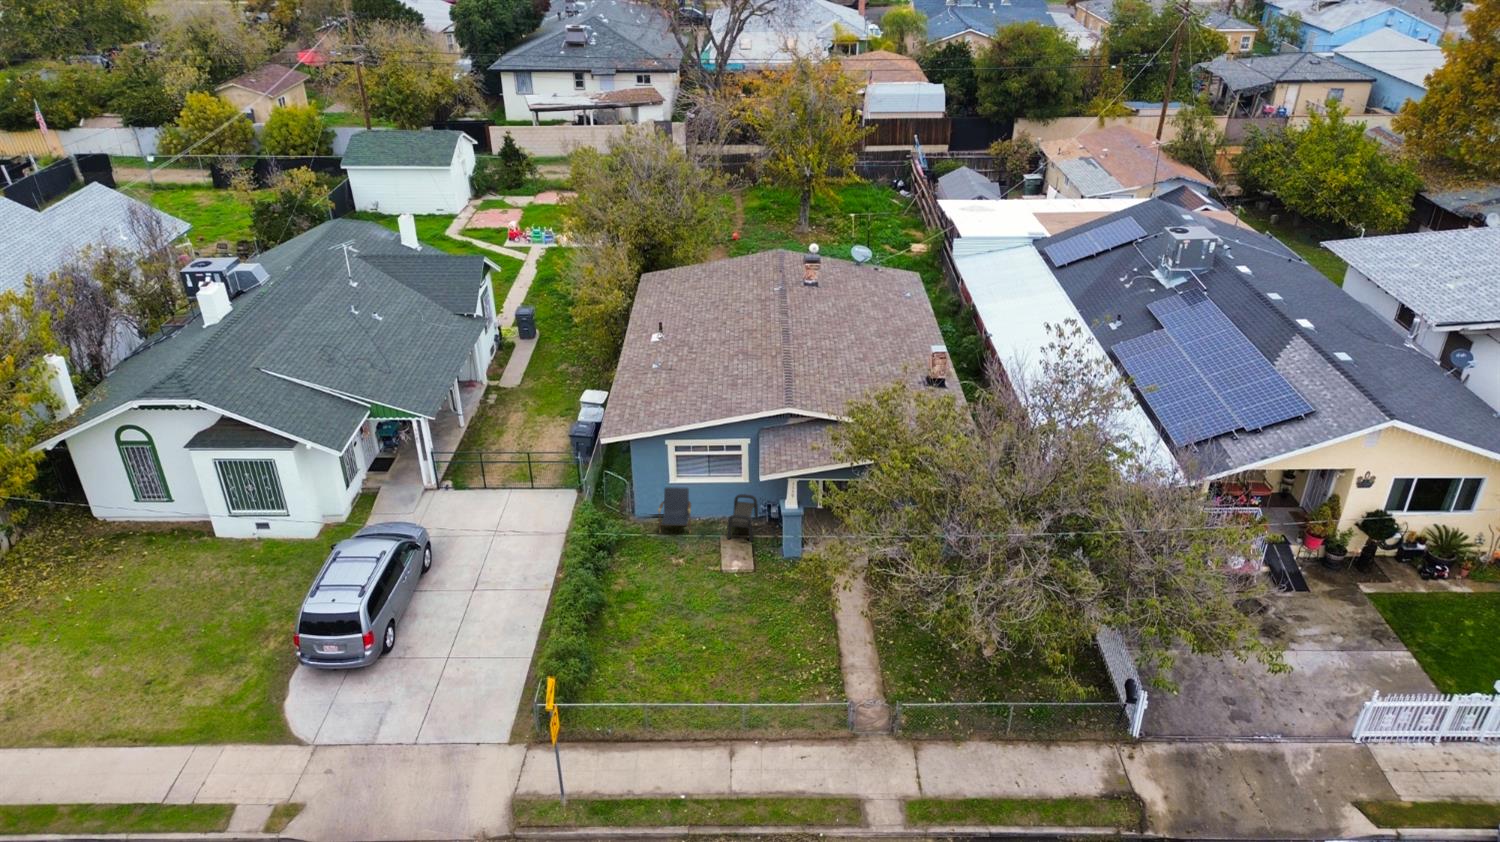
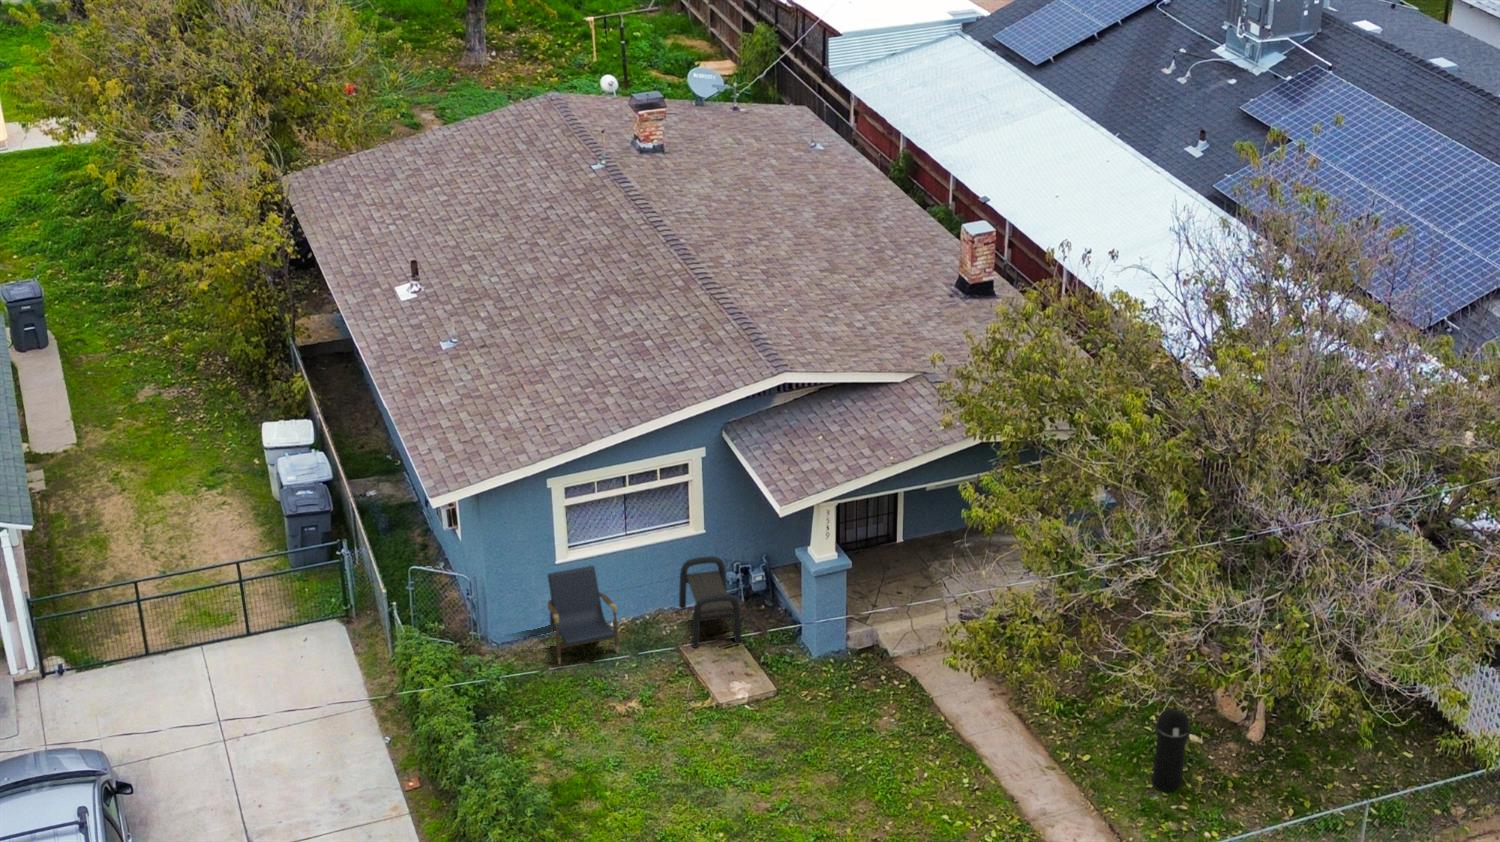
trash can: none [915,628,936,674] -> present [1152,709,1190,792]

